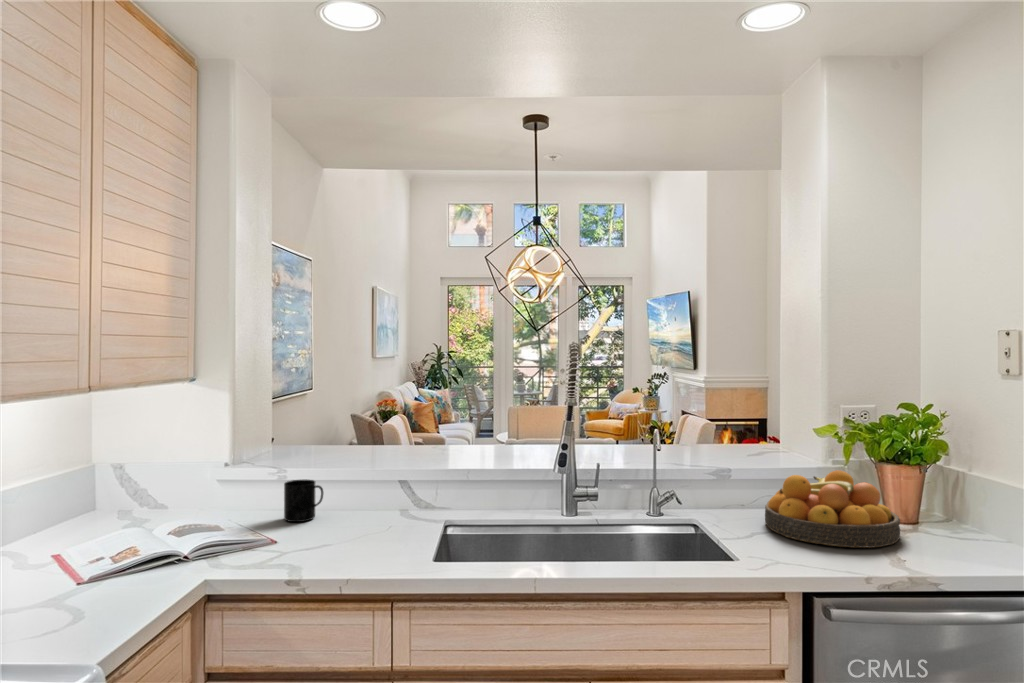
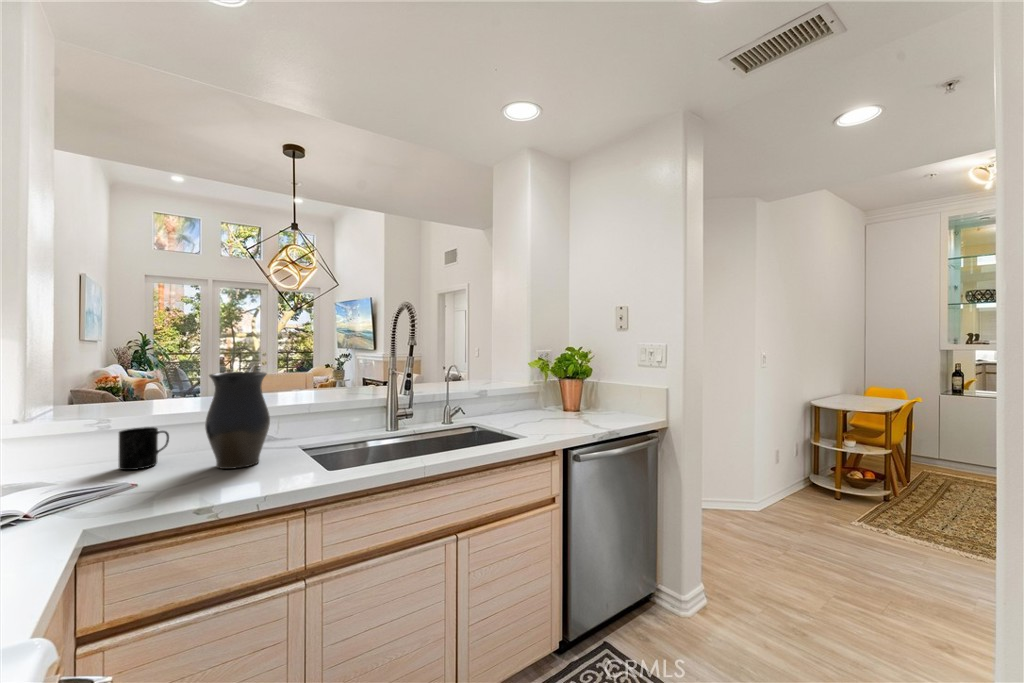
vase: none [339,430,401,538] -> present [205,372,270,469]
fruit bowl: present [765,471,900,548] -> none [514,385,586,424]

